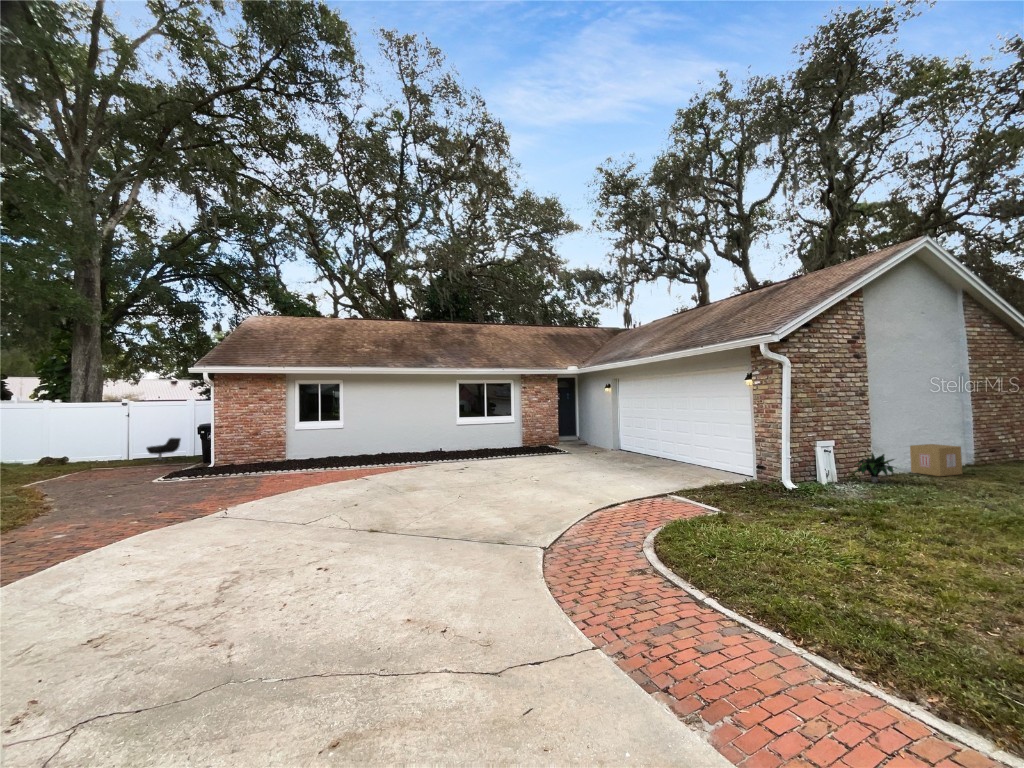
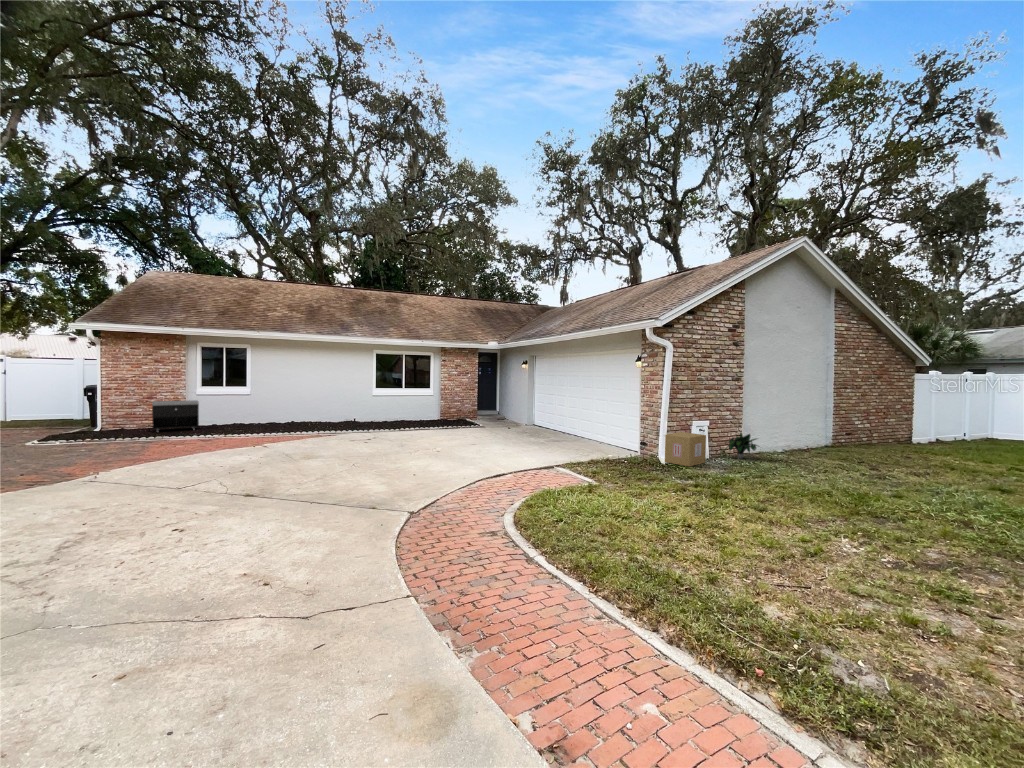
storage bench: none [257,436,298,467] -> present [152,400,199,432]
lounge chair: present [147,438,181,460] -> none [27,398,69,423]
cardboard box: present [910,444,962,476] -> present [665,432,706,466]

